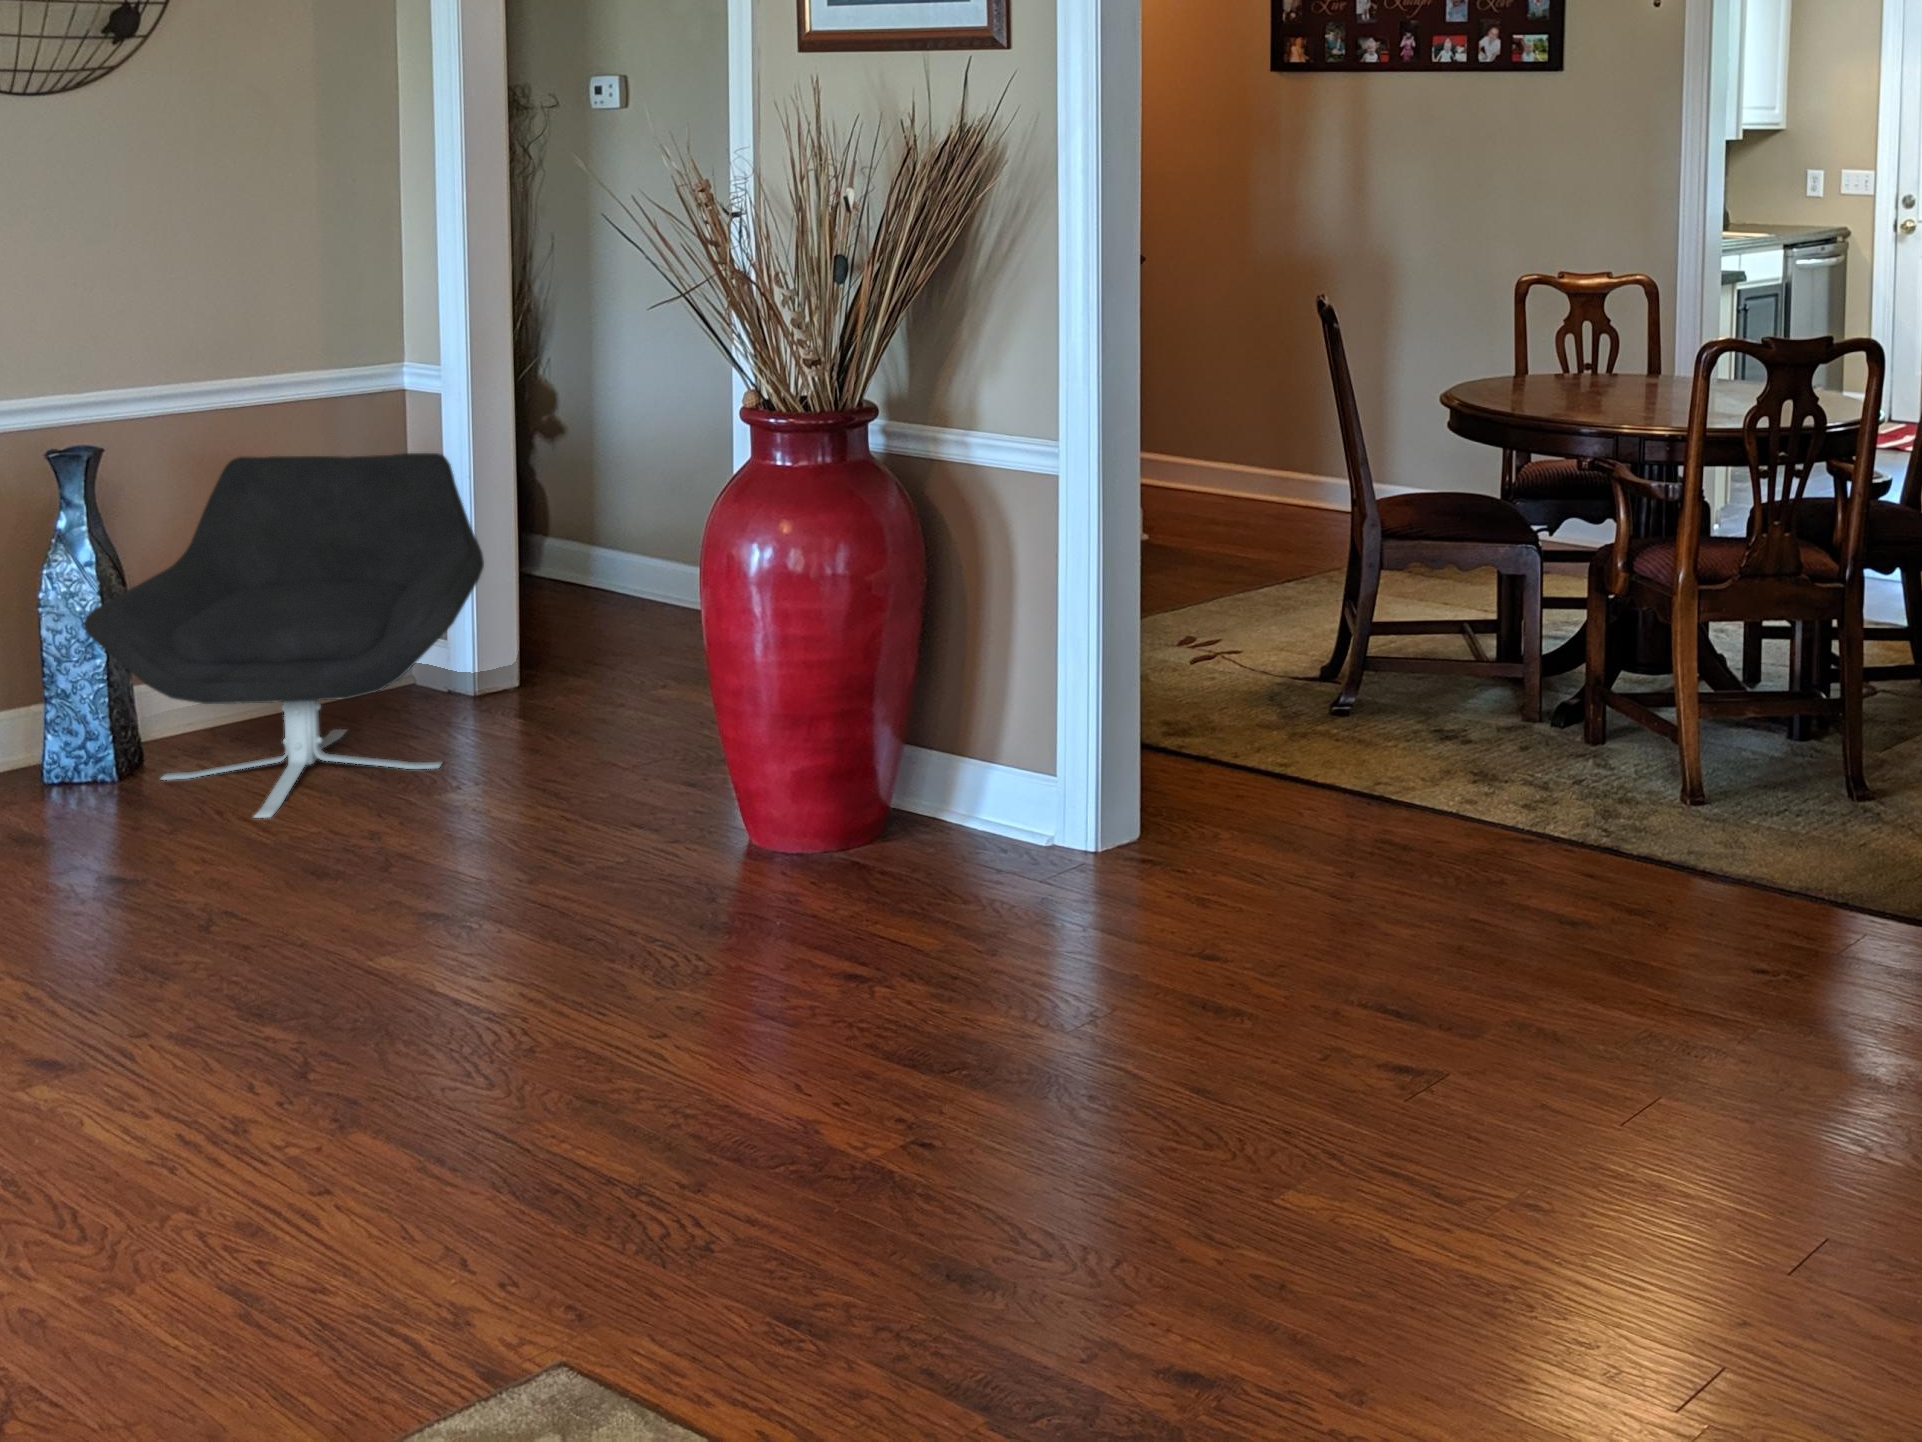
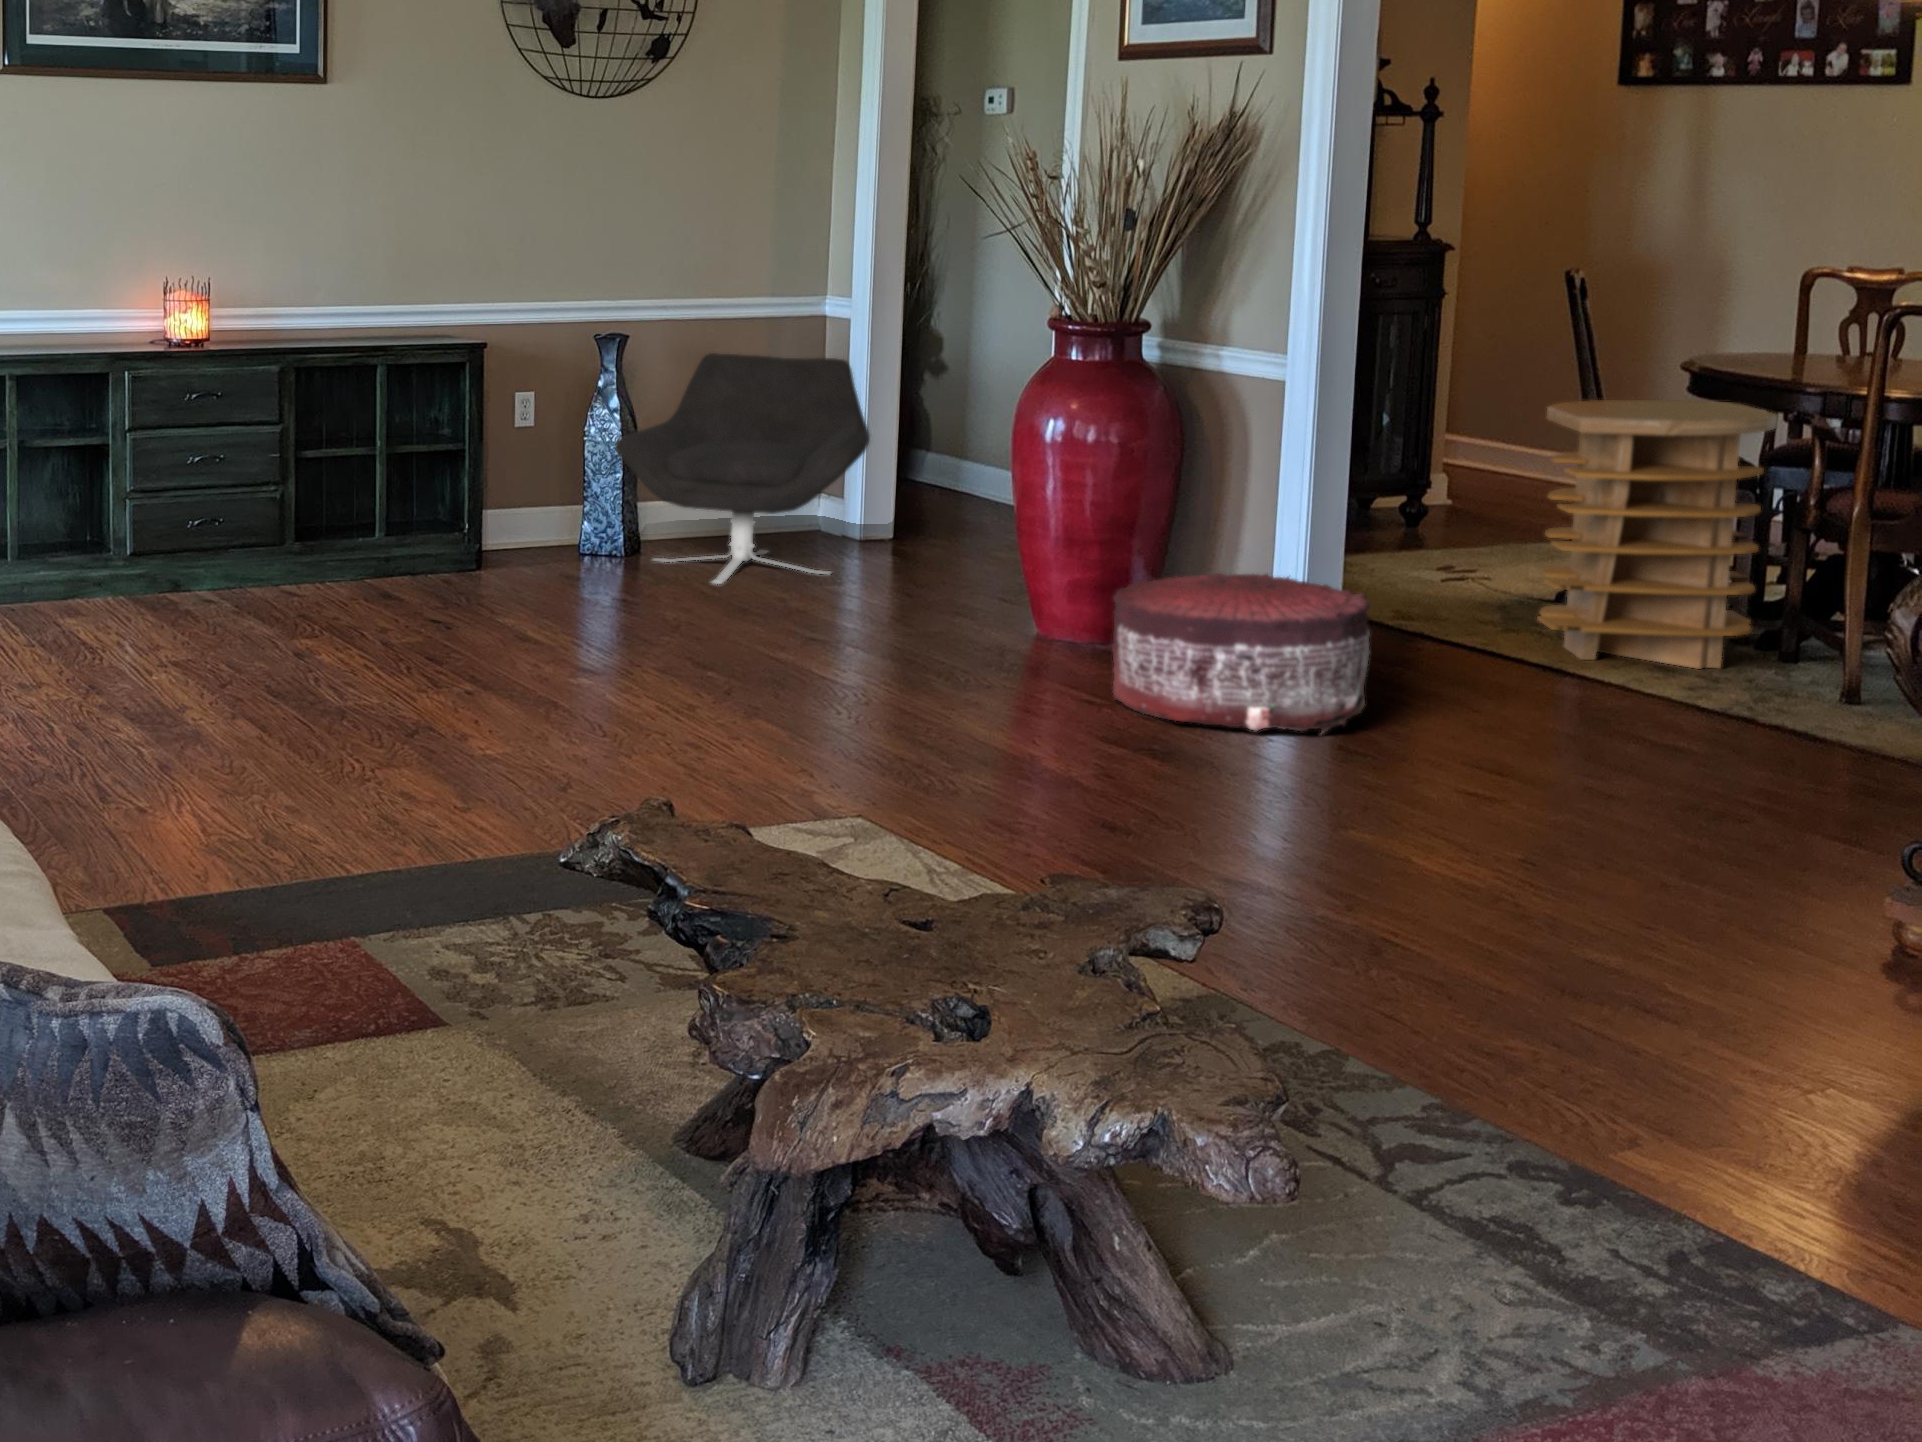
side table: none [1342,444,1574,775] -> present [1537,400,1778,669]
pouf: none [874,757,1223,1028] -> present [1112,573,1370,733]

